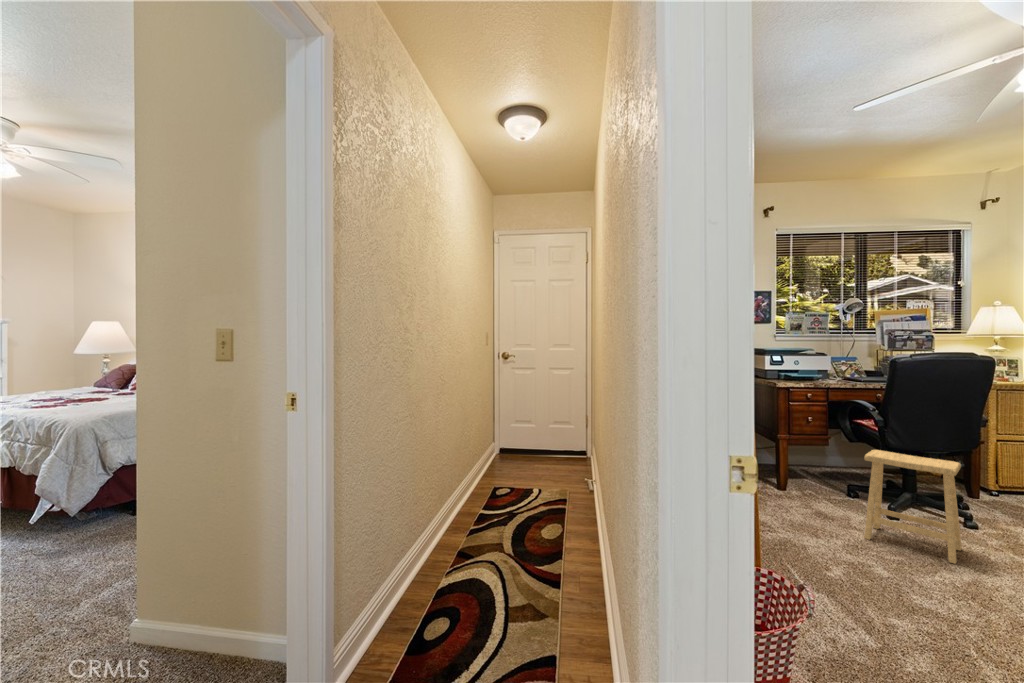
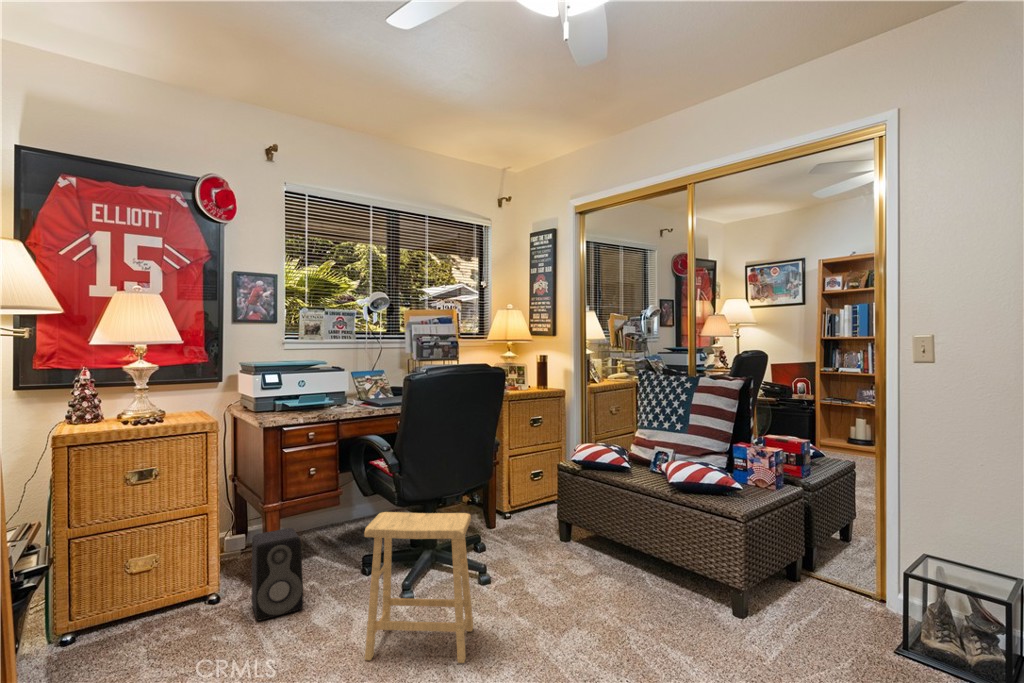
speaker: none [770,451,807,503] -> present [251,528,304,620]

